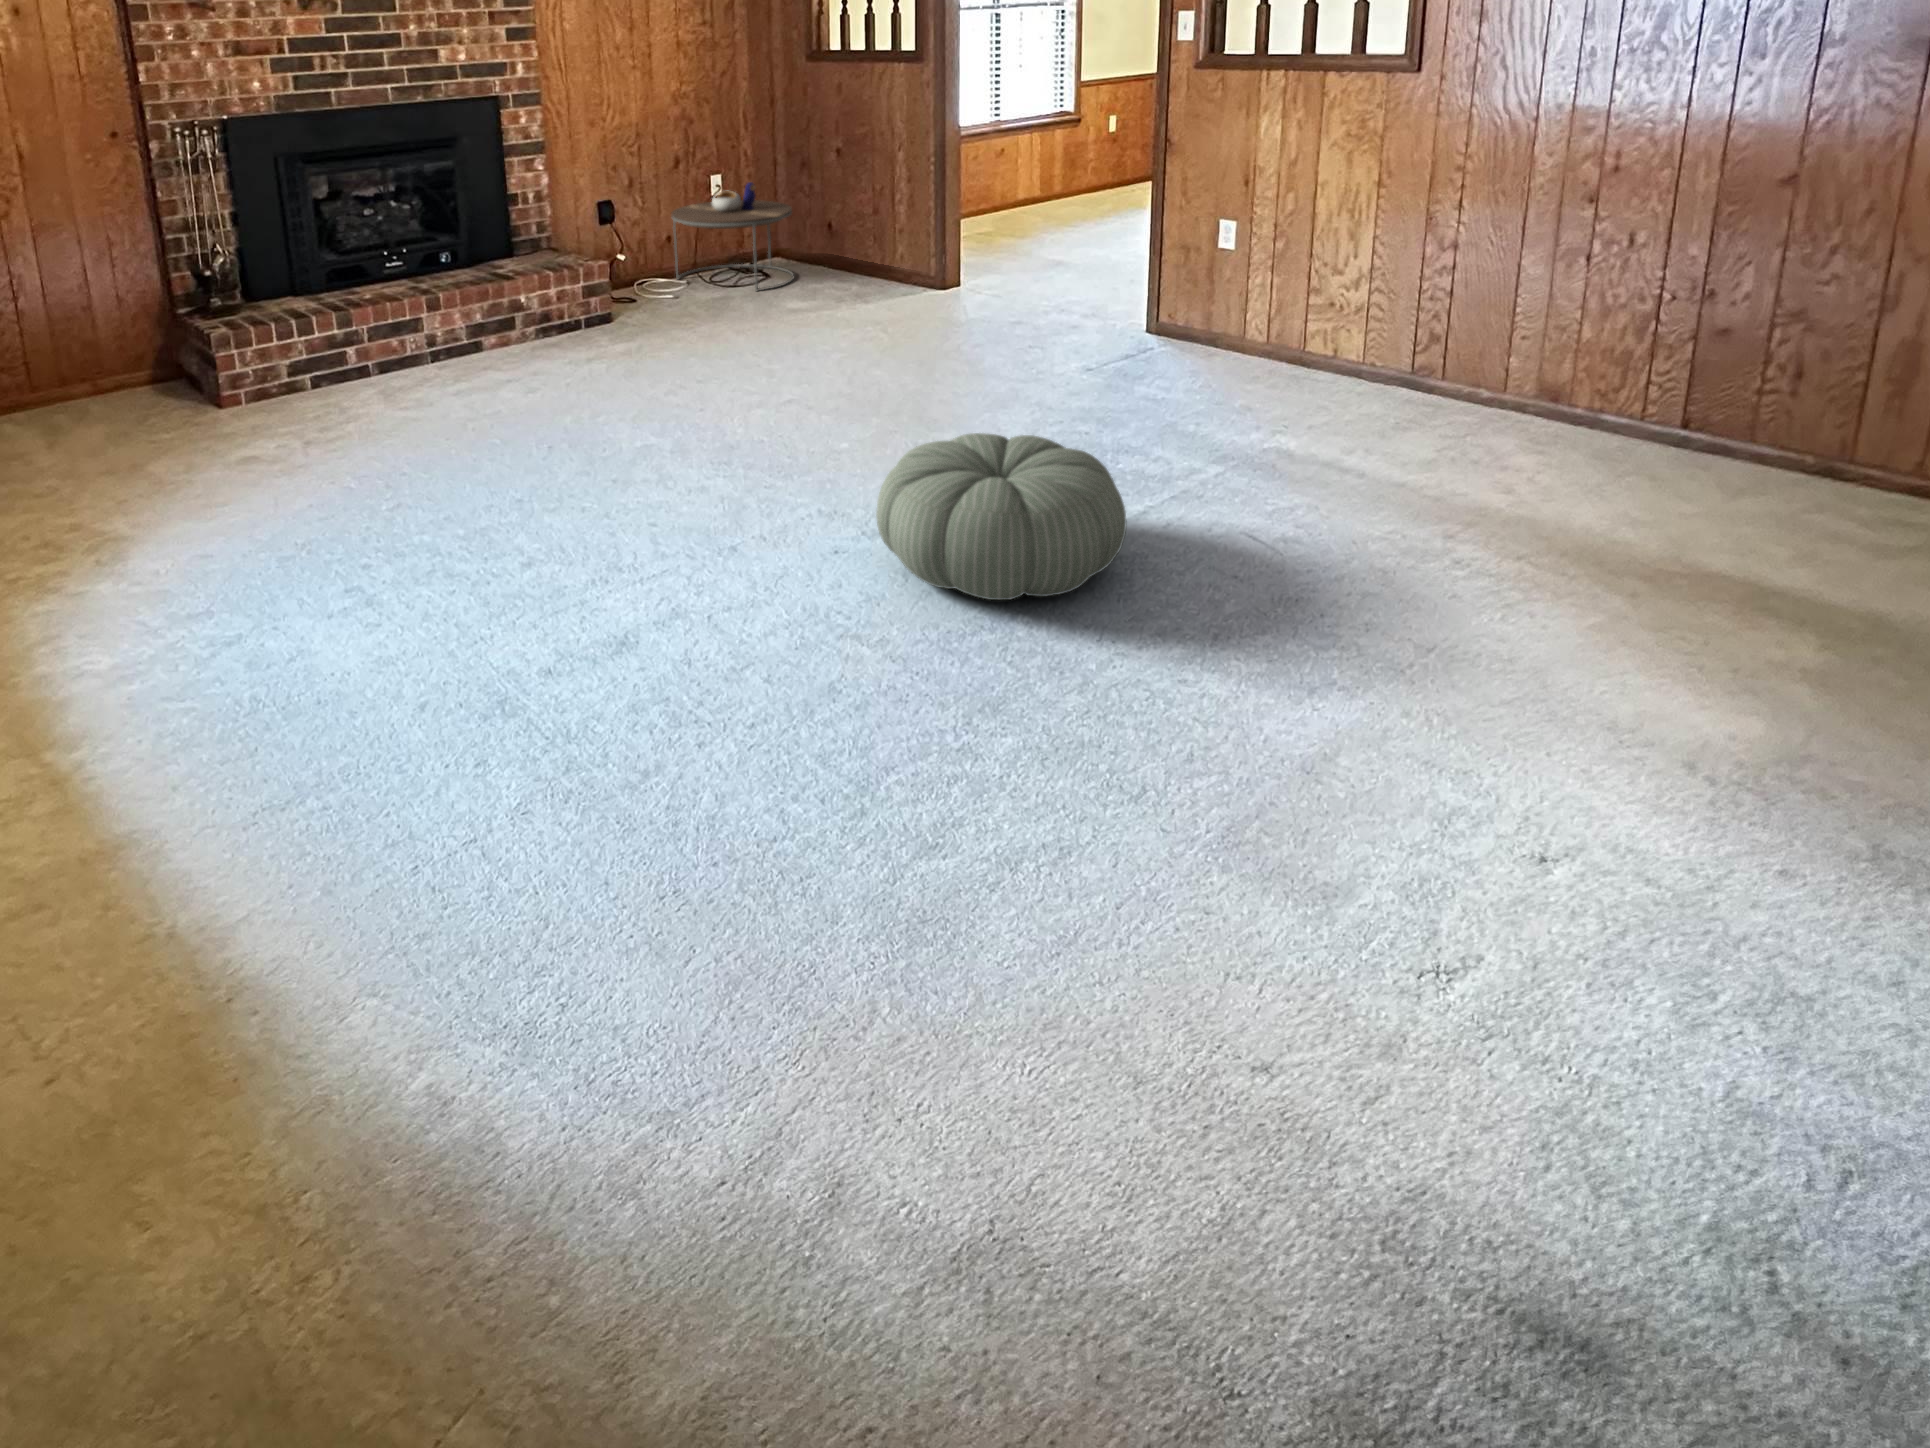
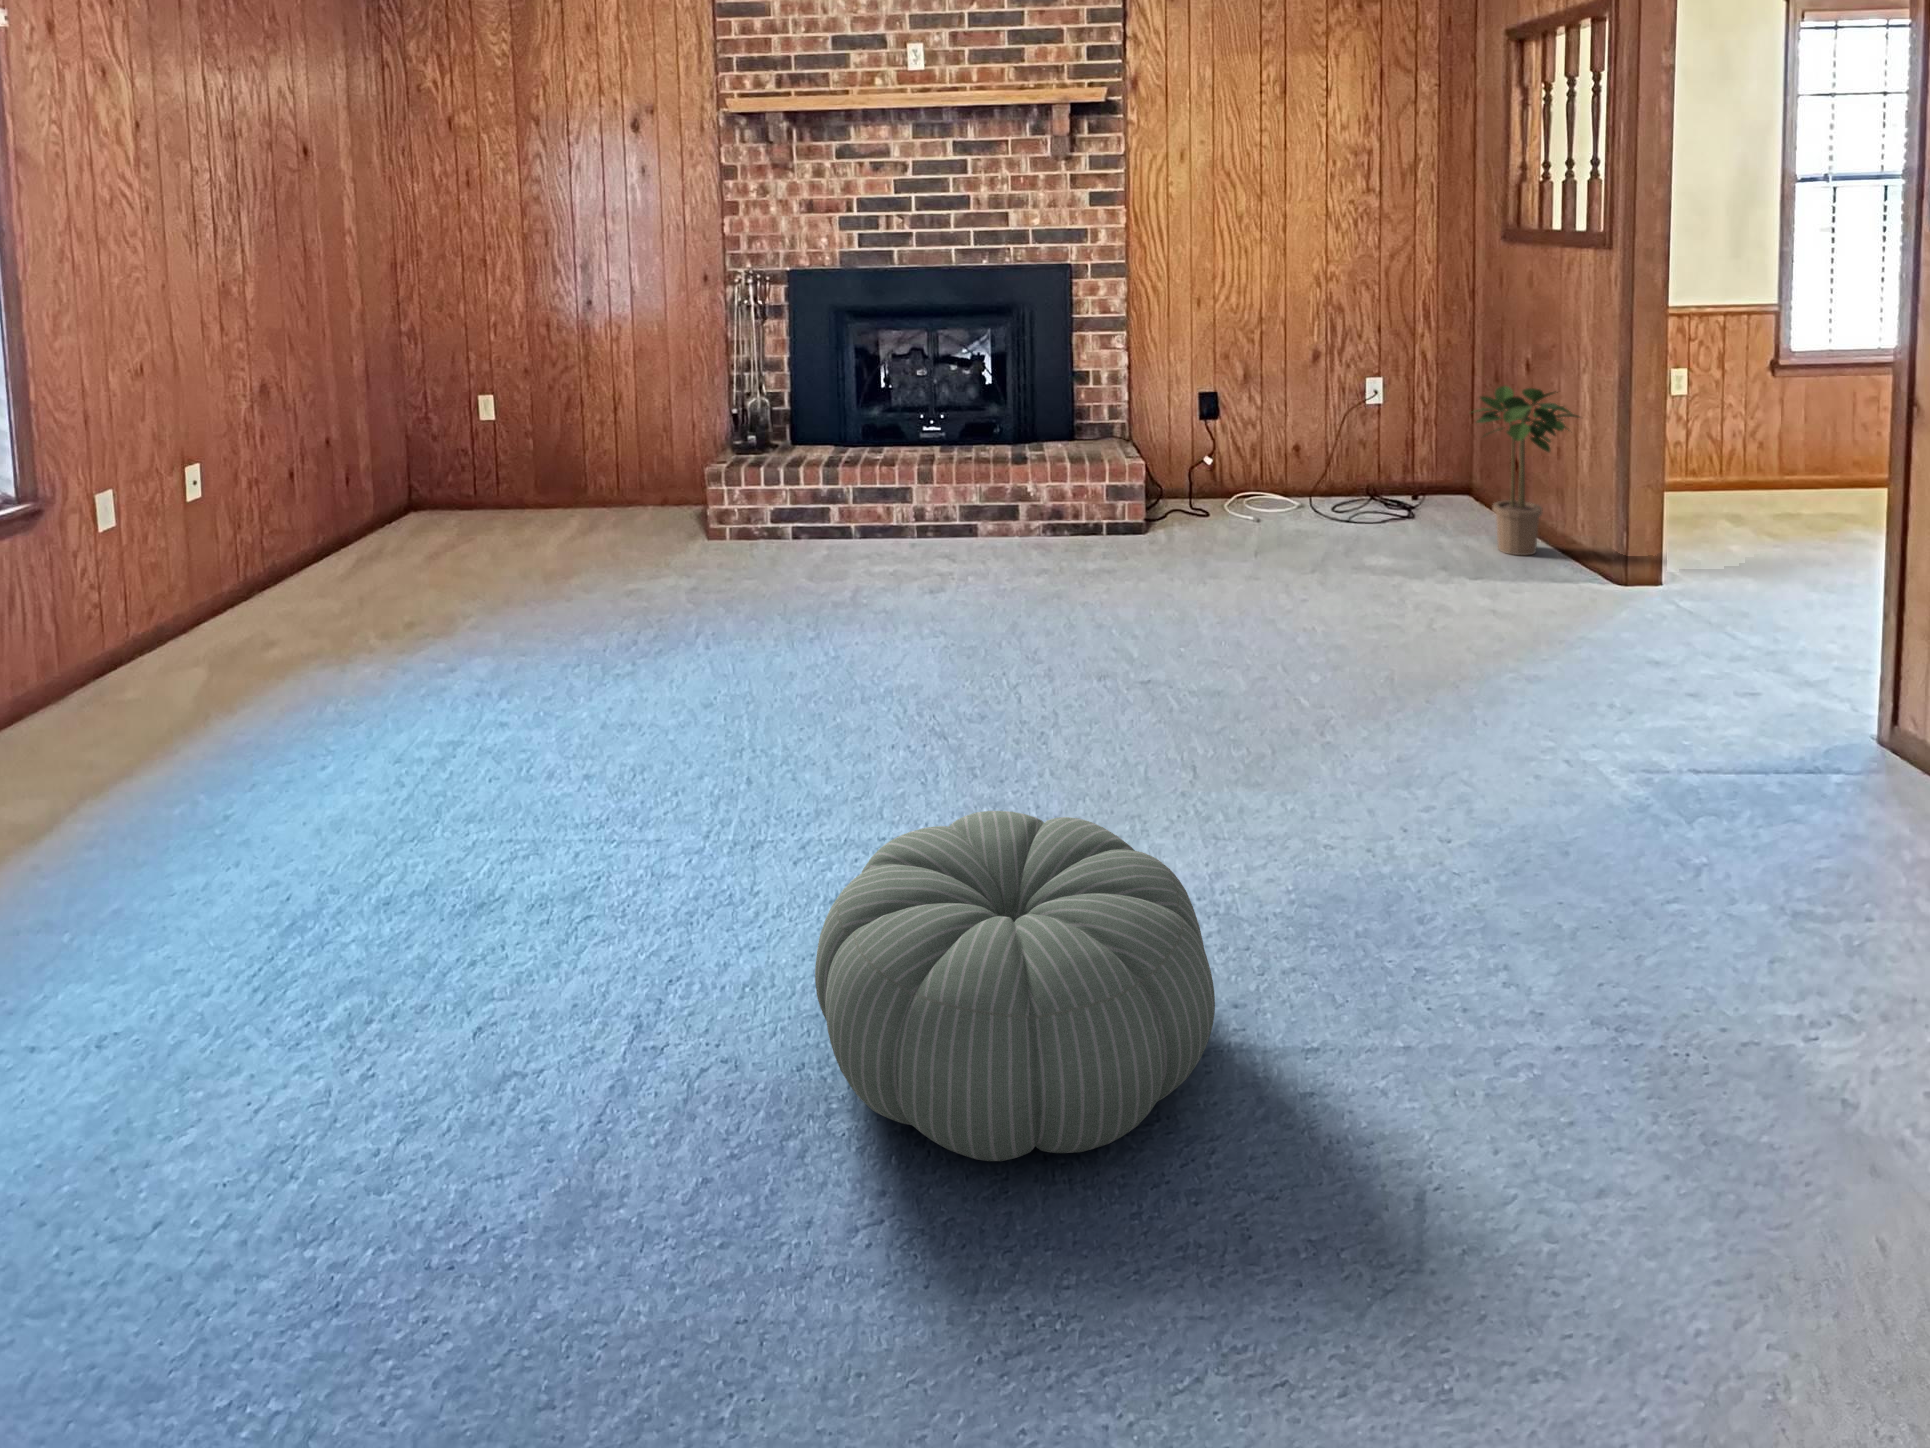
potted plant: none [831,166,905,289] -> present [1474,386,1579,555]
side table: present [671,182,794,291] -> none [1278,387,1439,528]

